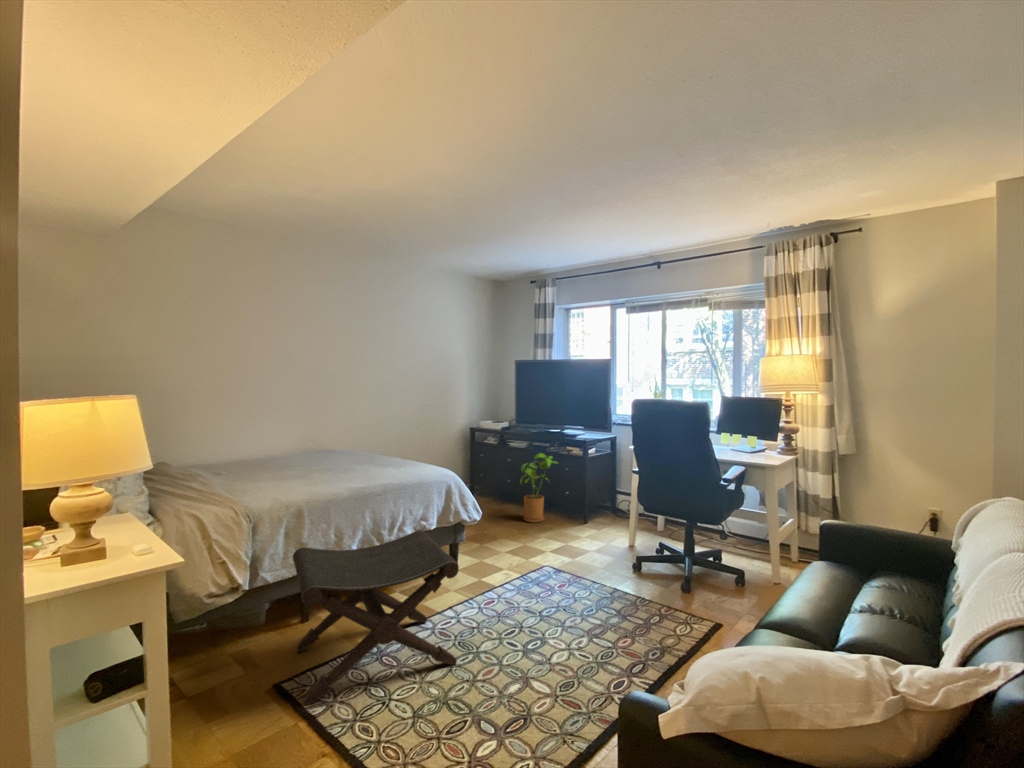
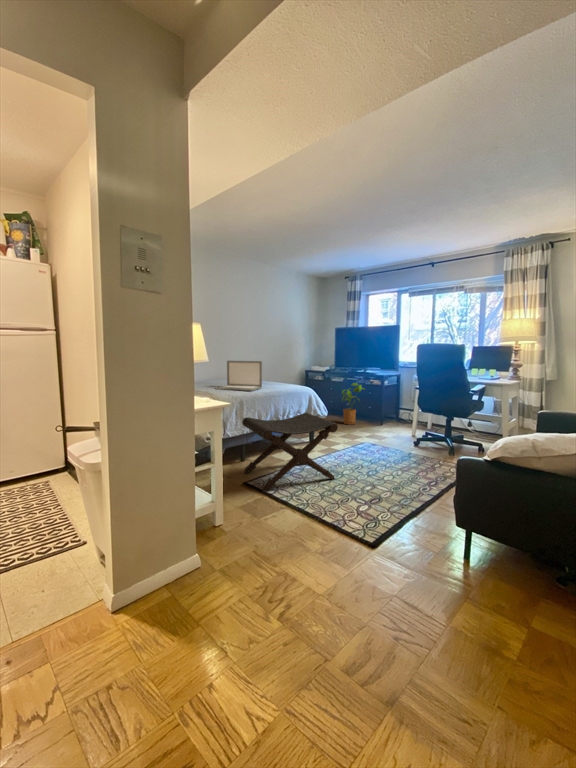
laptop: none [267,432,356,490] -> present [215,361,262,391]

